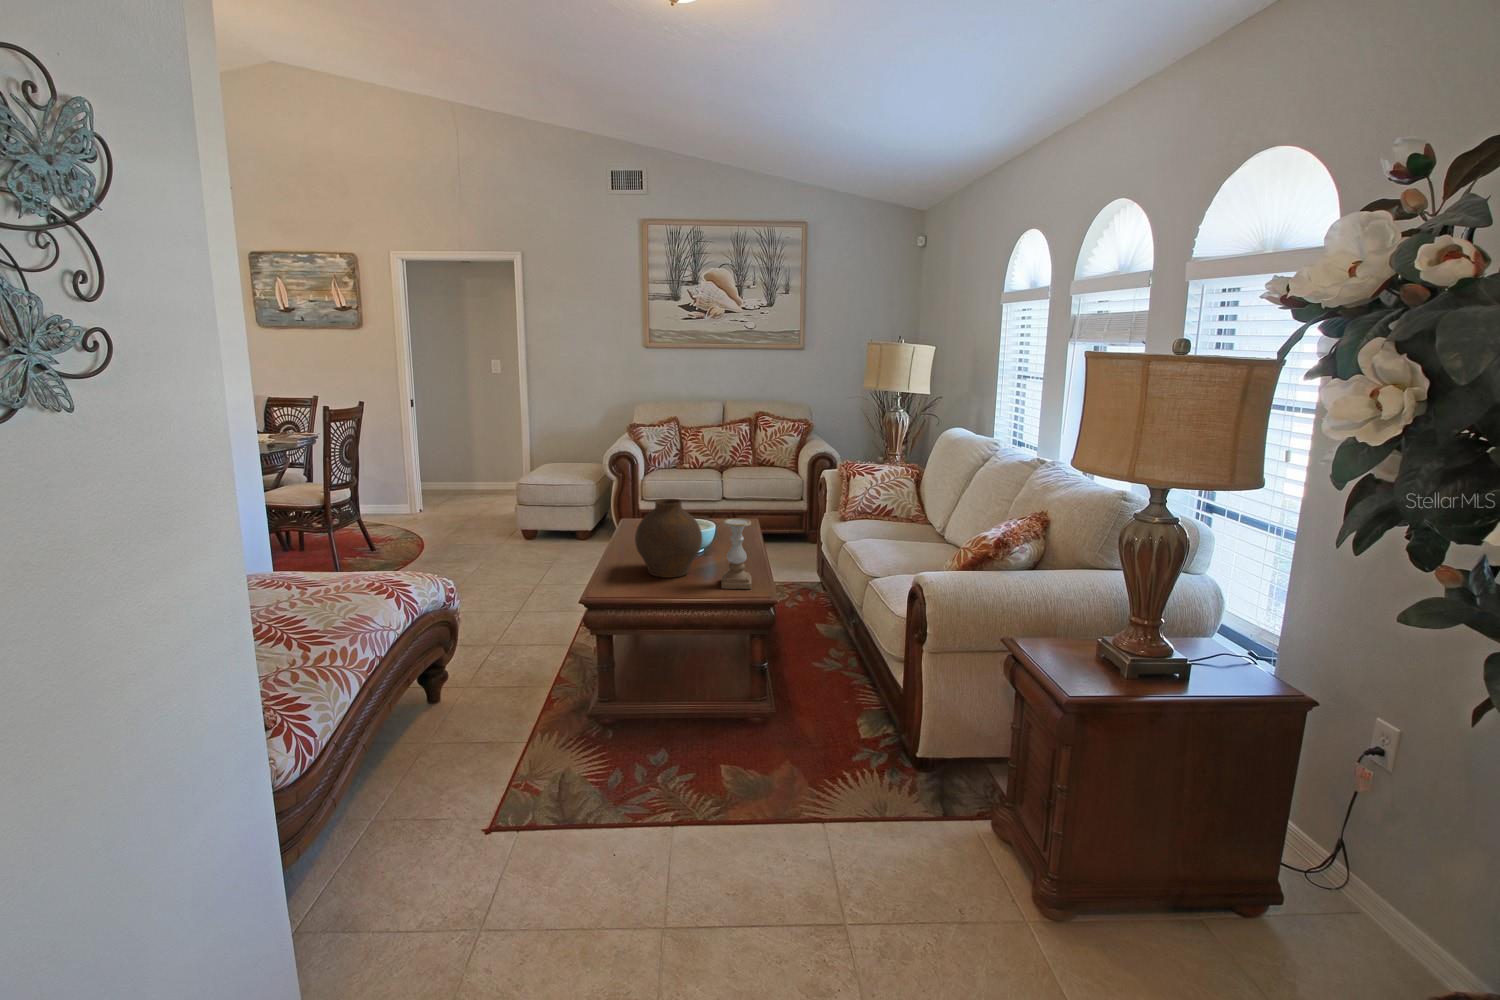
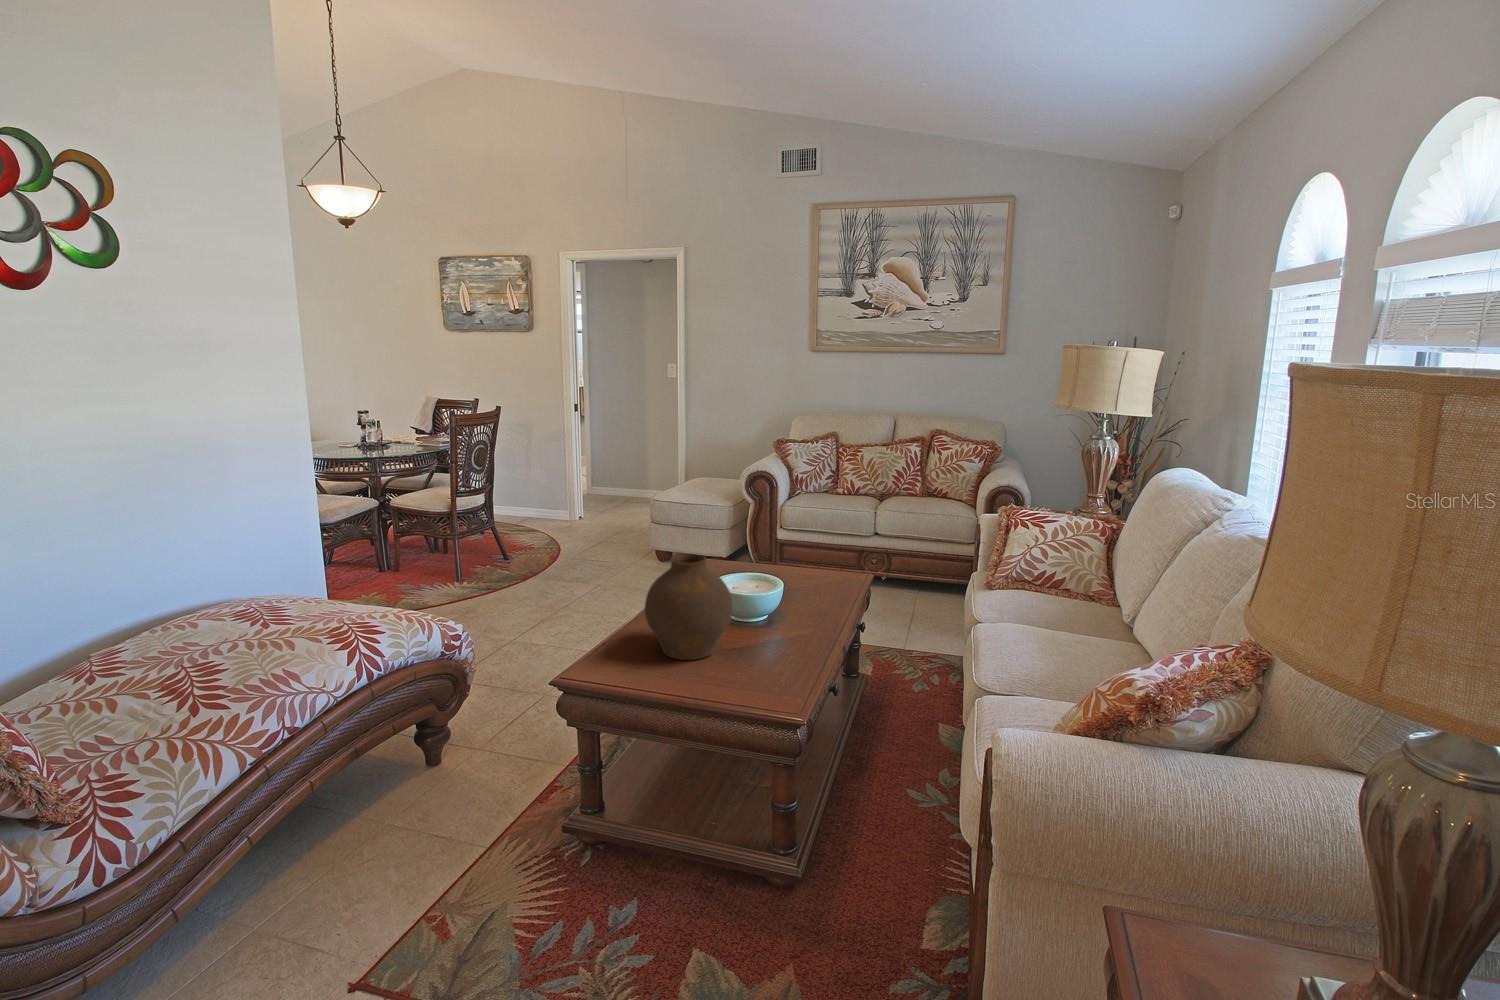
candle holder: present [721,518,752,589] -> none [734,592,784,694]

